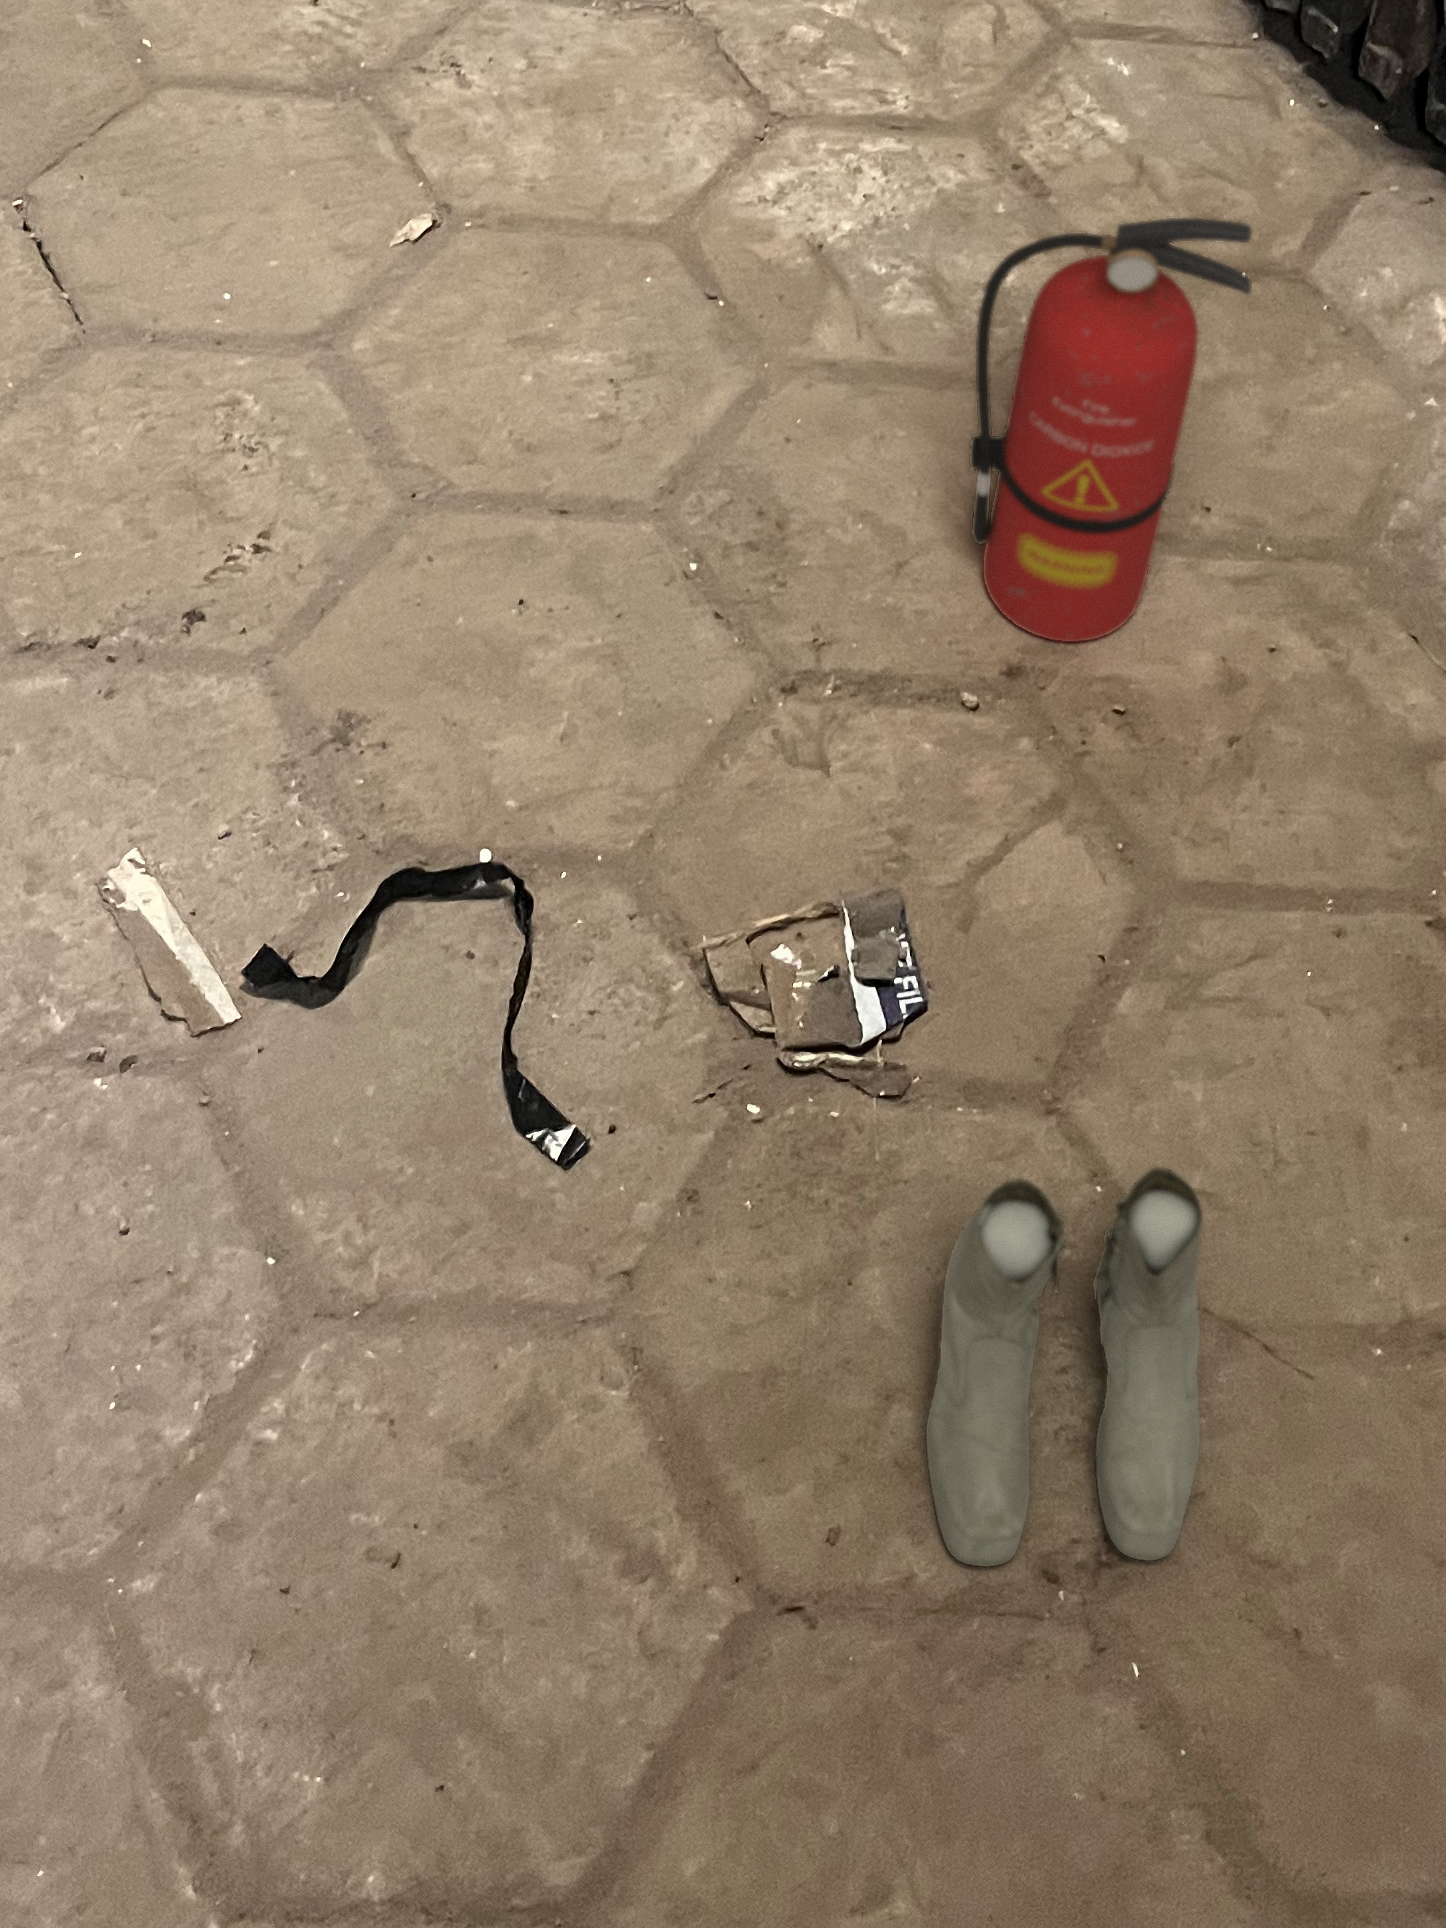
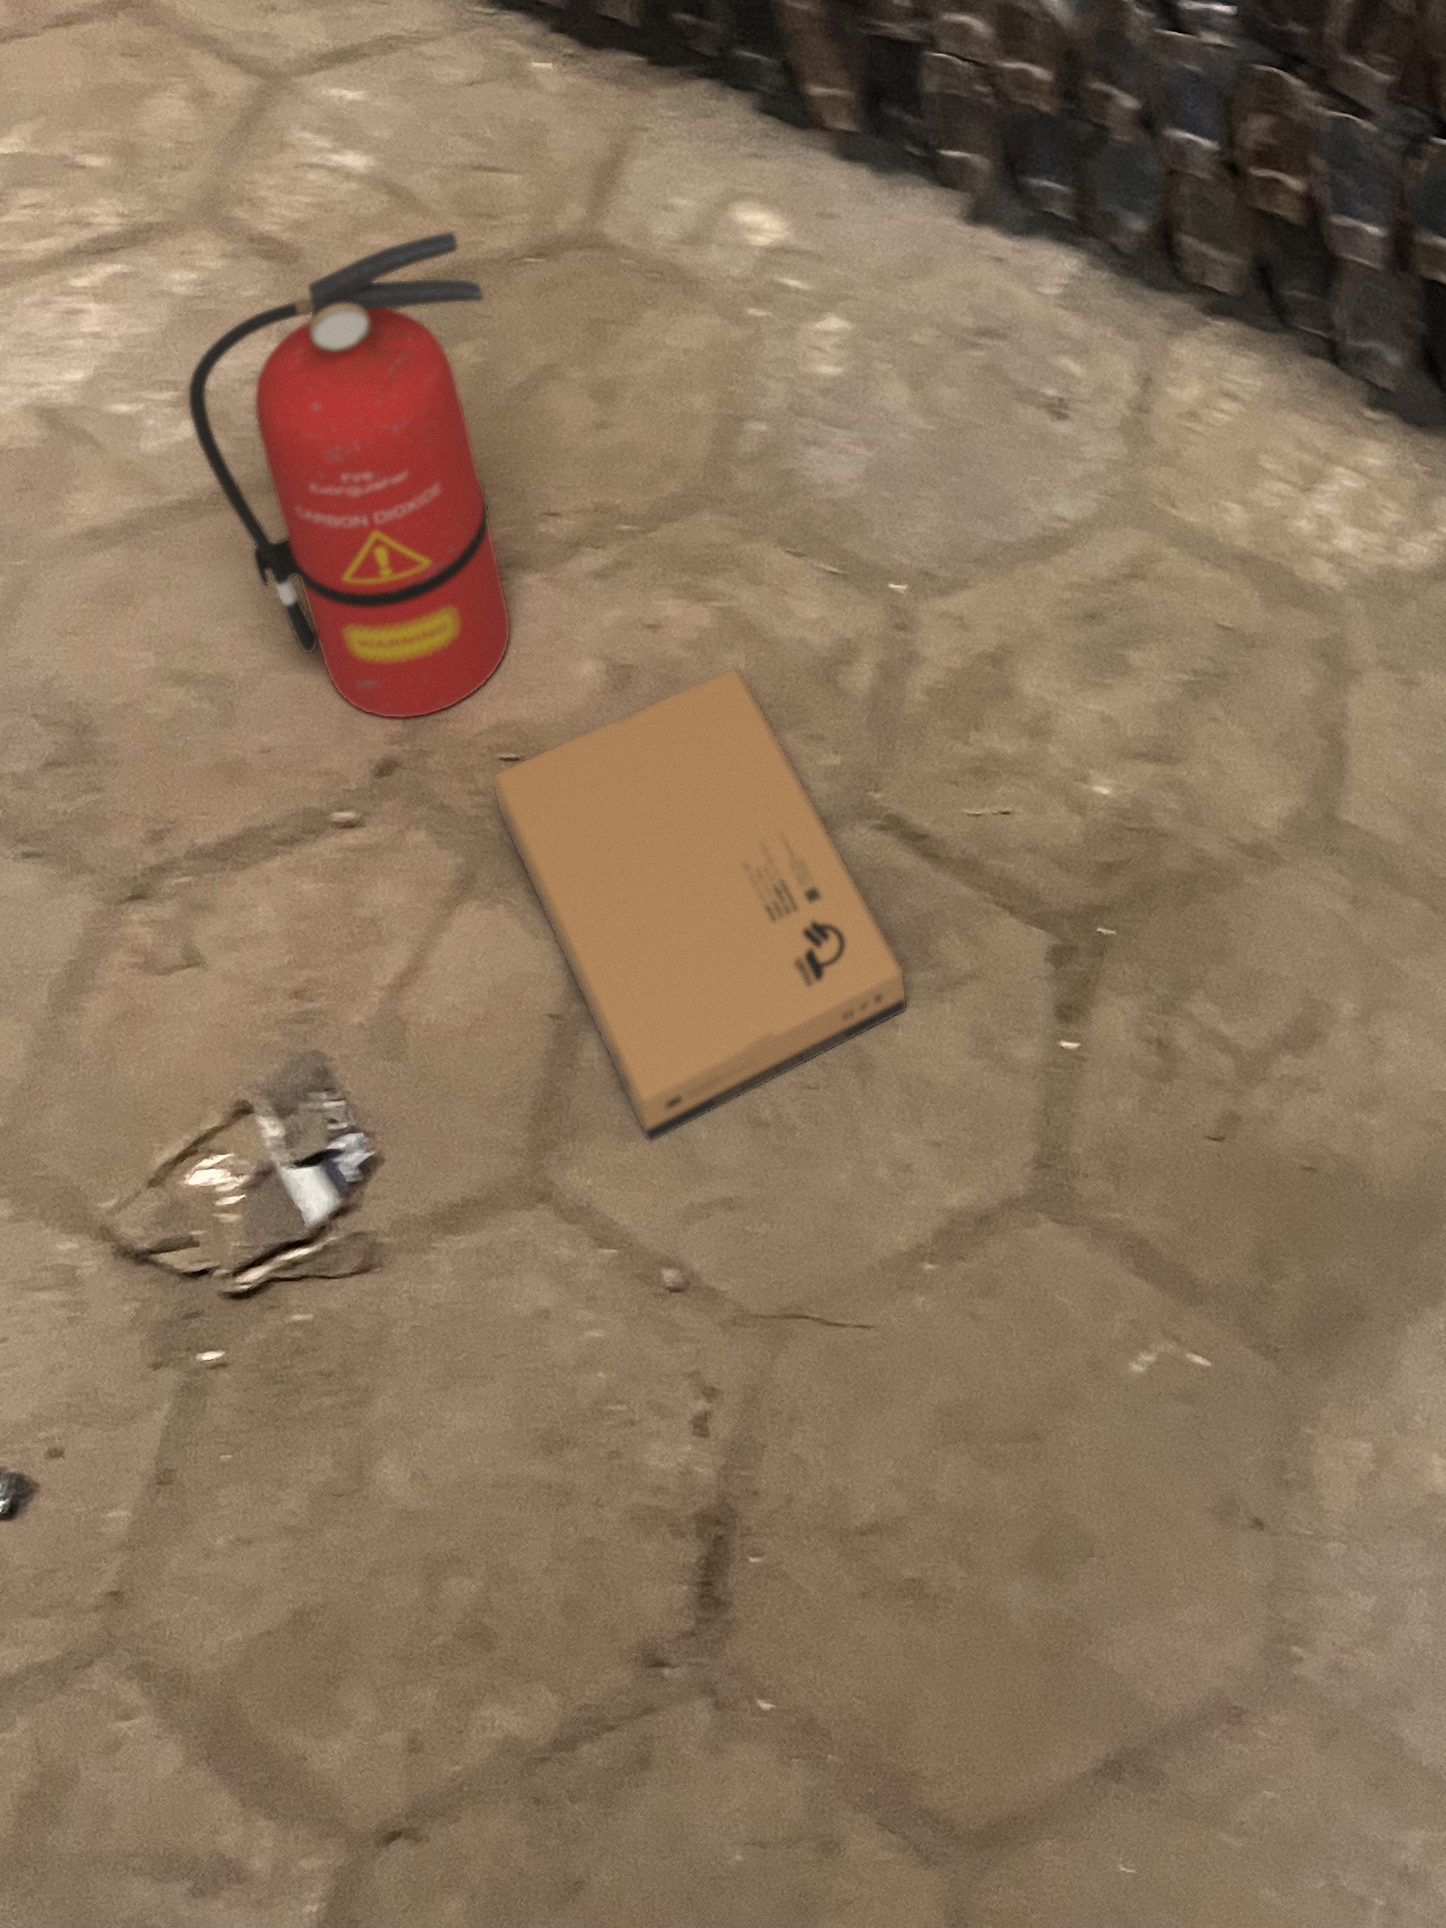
cardboard box: none [1094,716,1418,1102] -> present [493,668,906,1141]
boots: present [926,1167,1203,1567] -> none [454,1227,790,1721]

